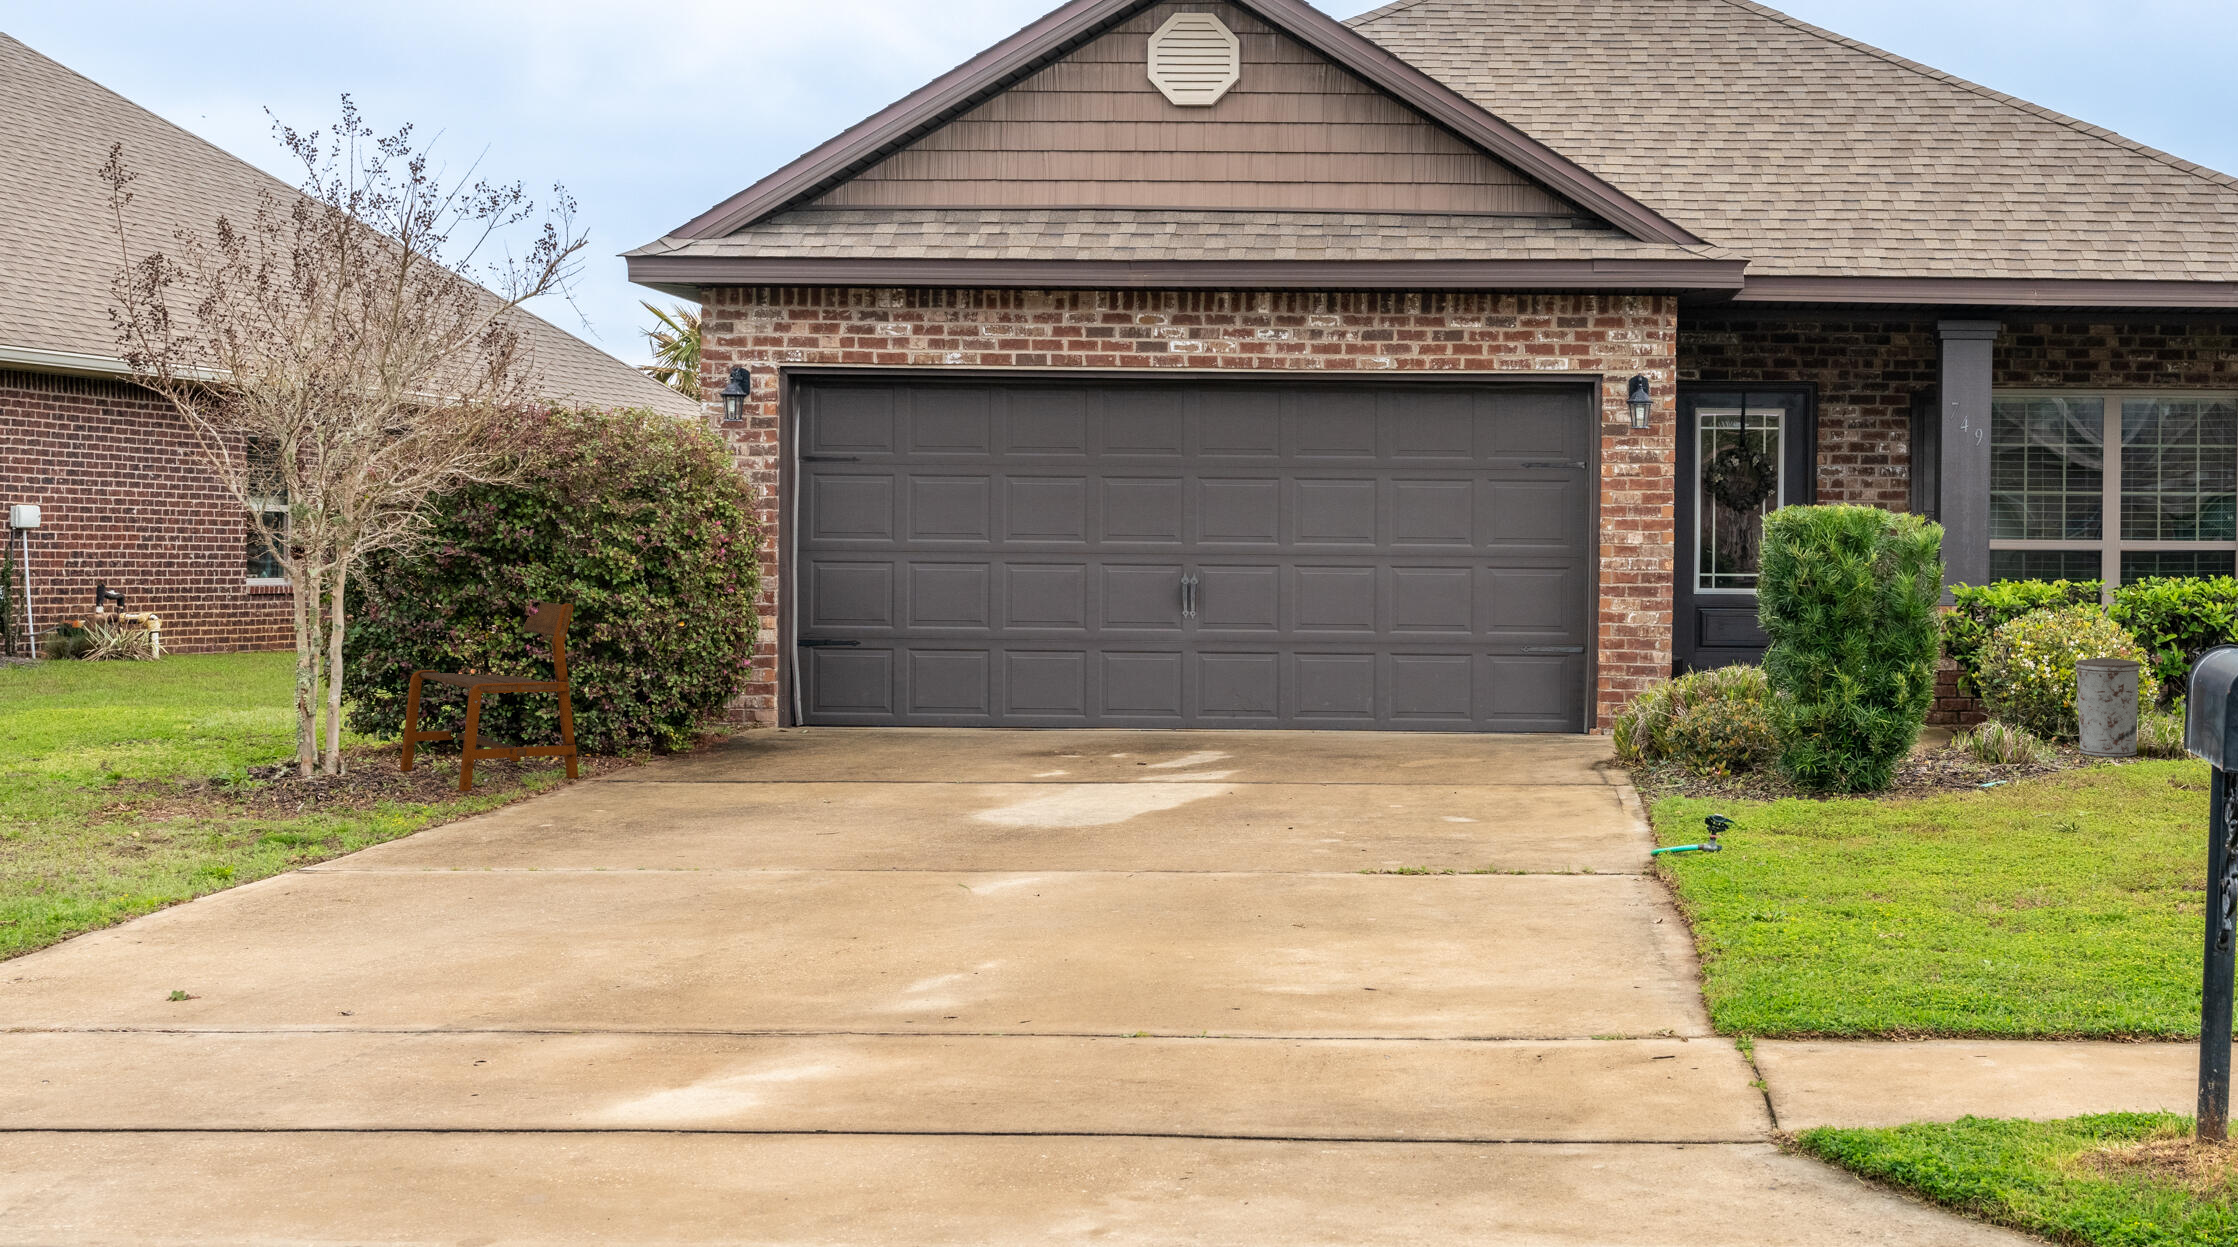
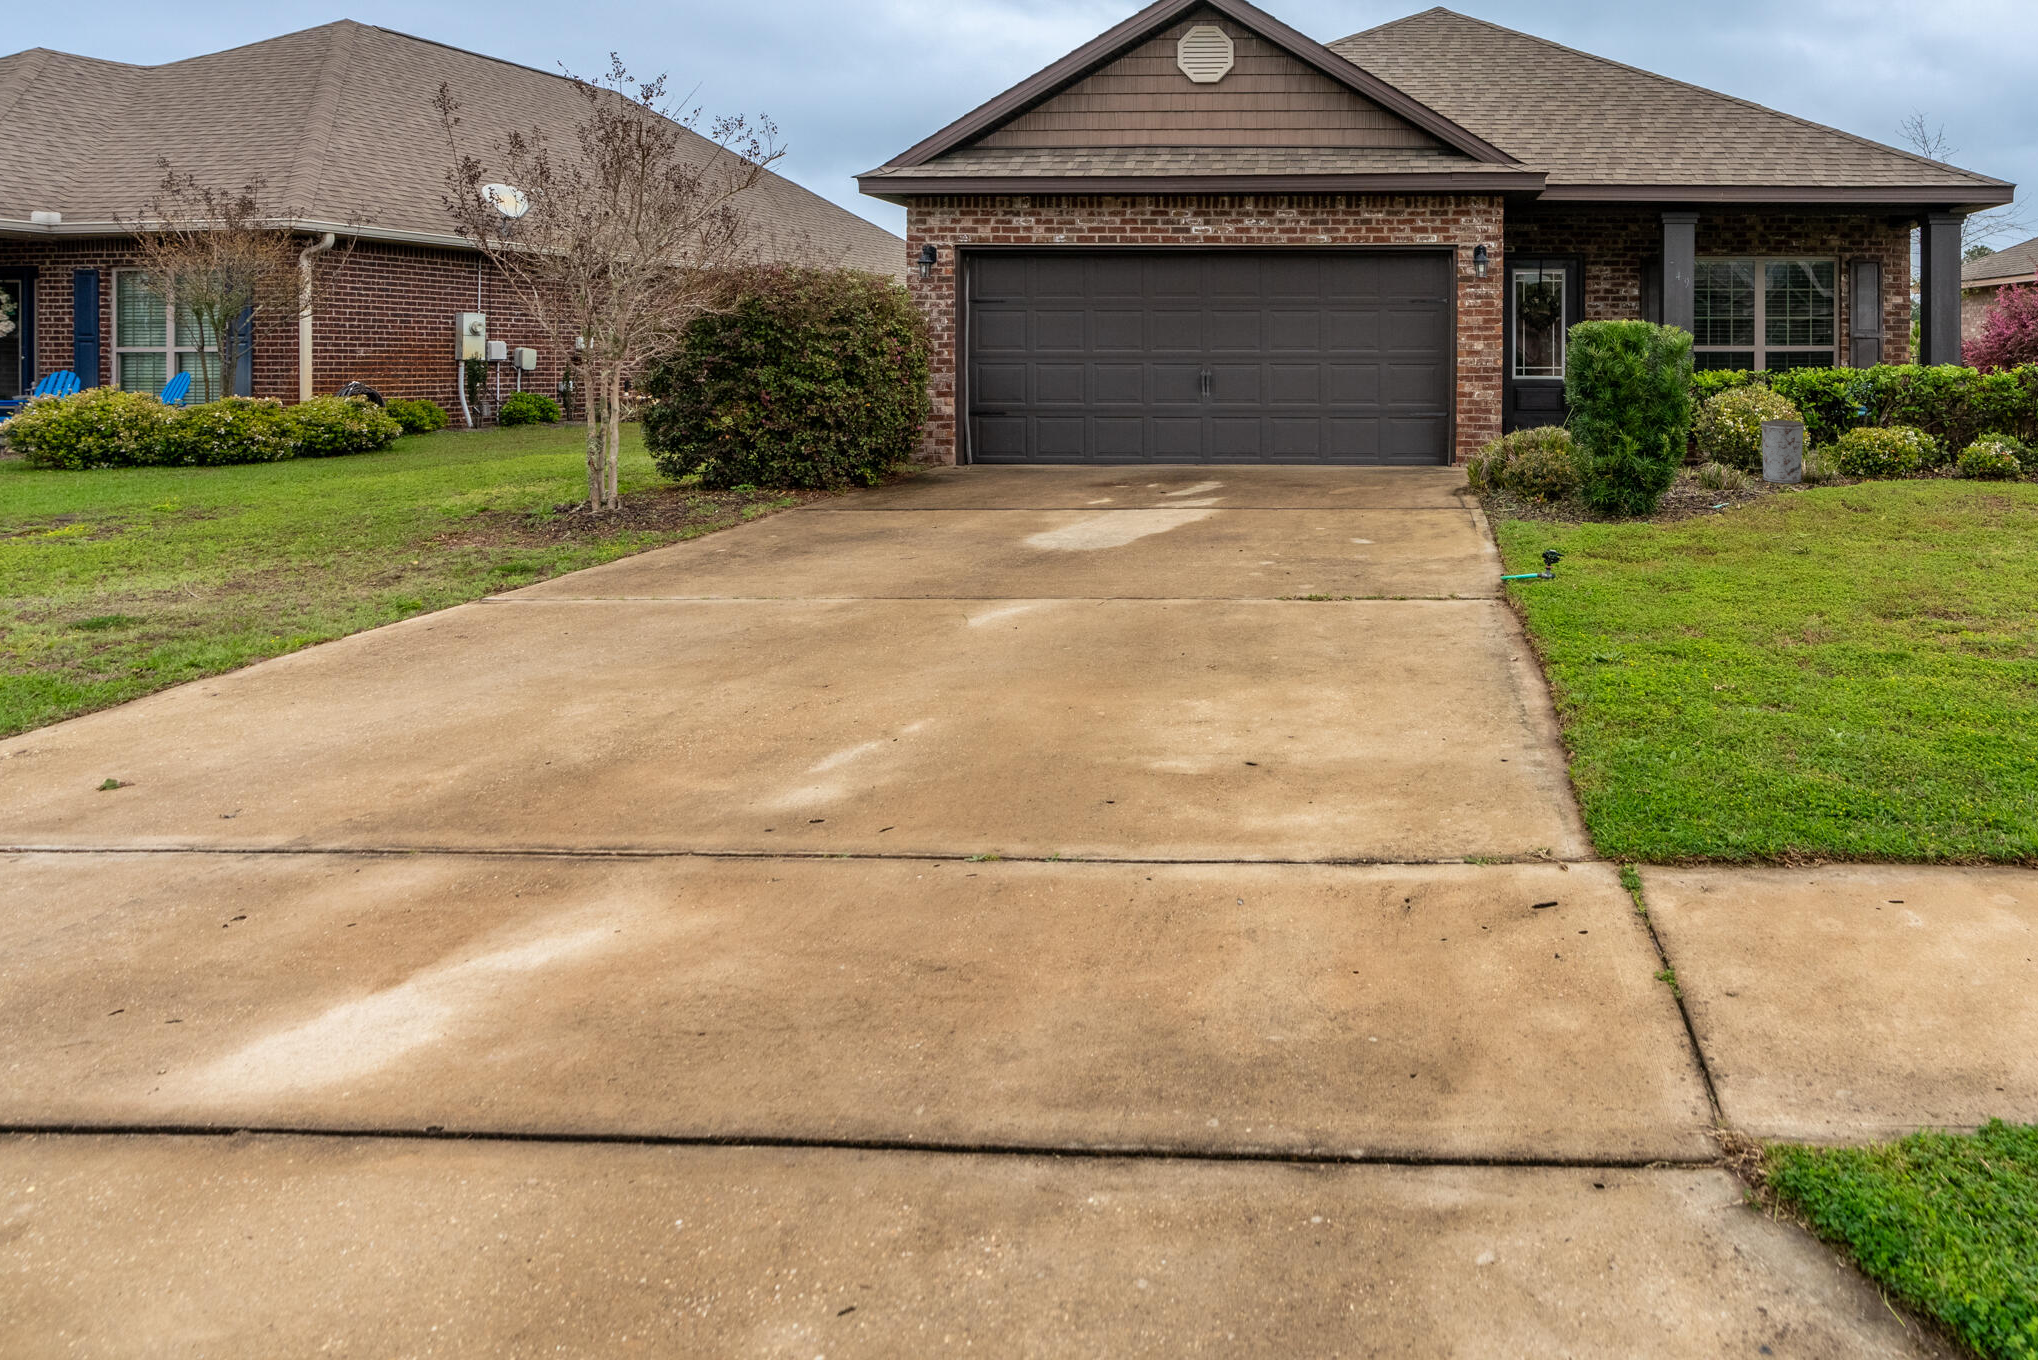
bench: present [400,602,579,791] -> none [700,388,805,517]

